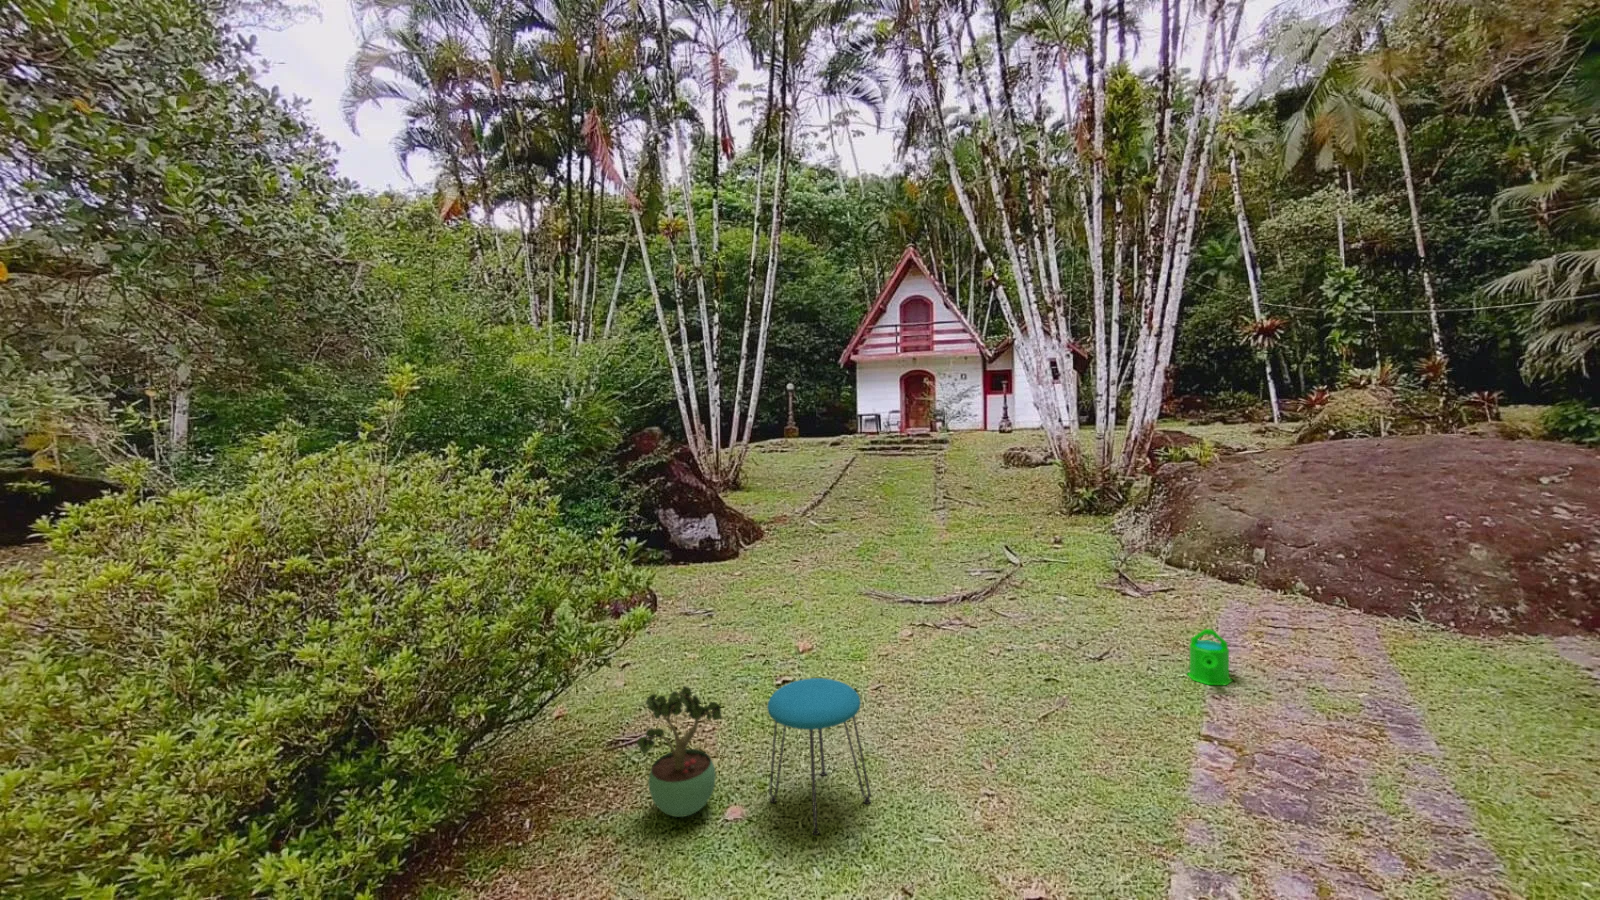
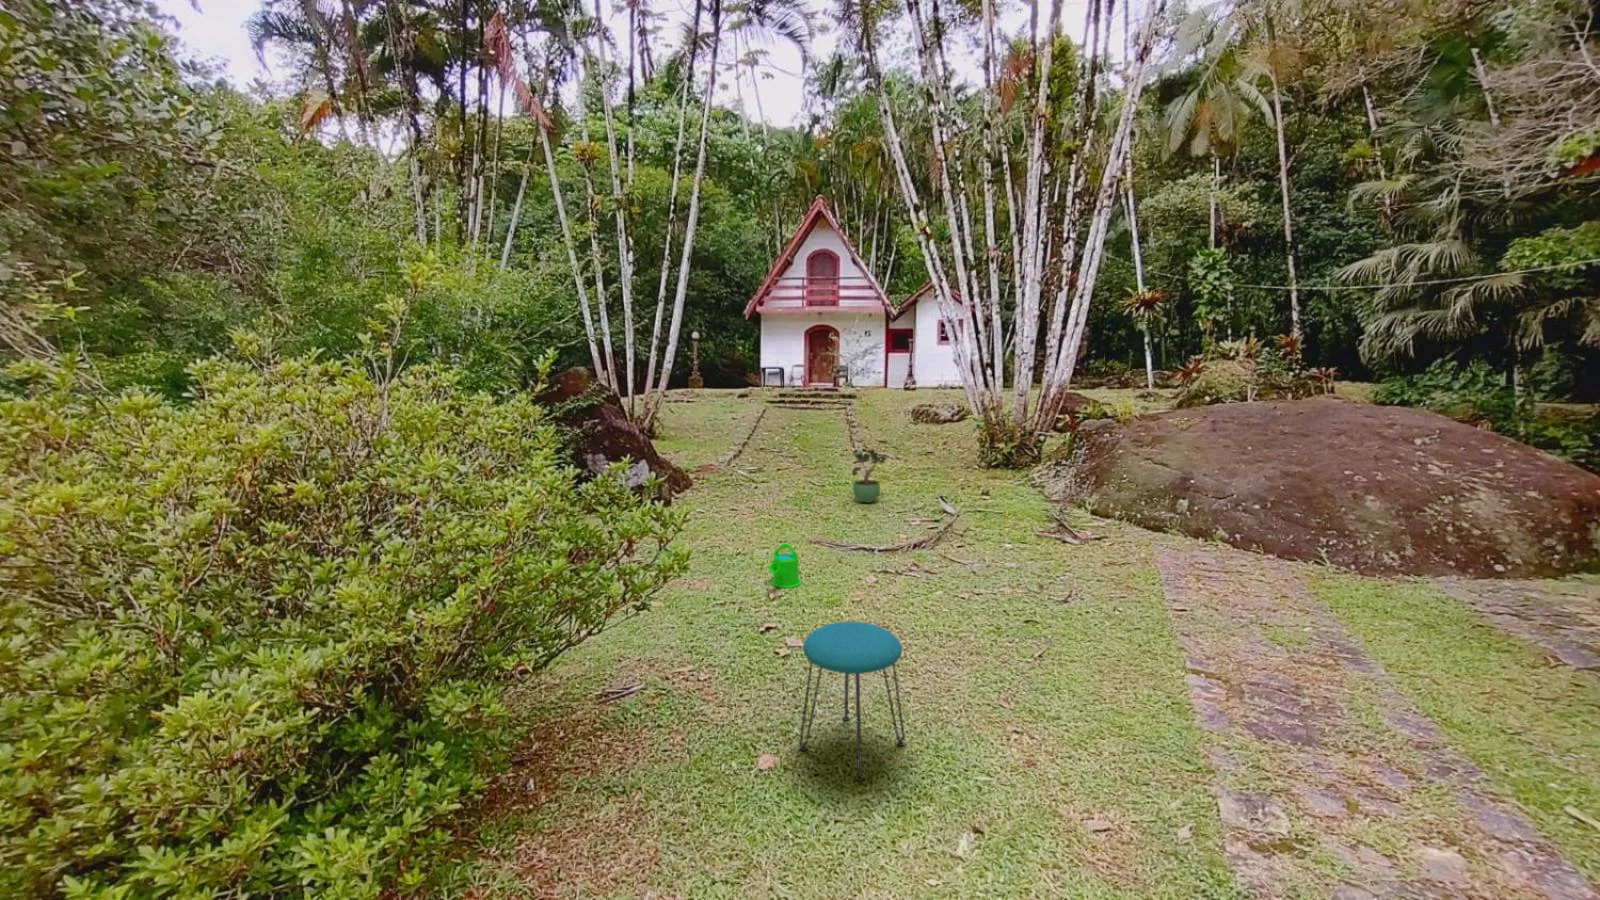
watering can: present [1187,629,1232,685] -> present [769,543,801,588]
potted plant: present [636,686,721,817] -> present [852,449,886,503]

